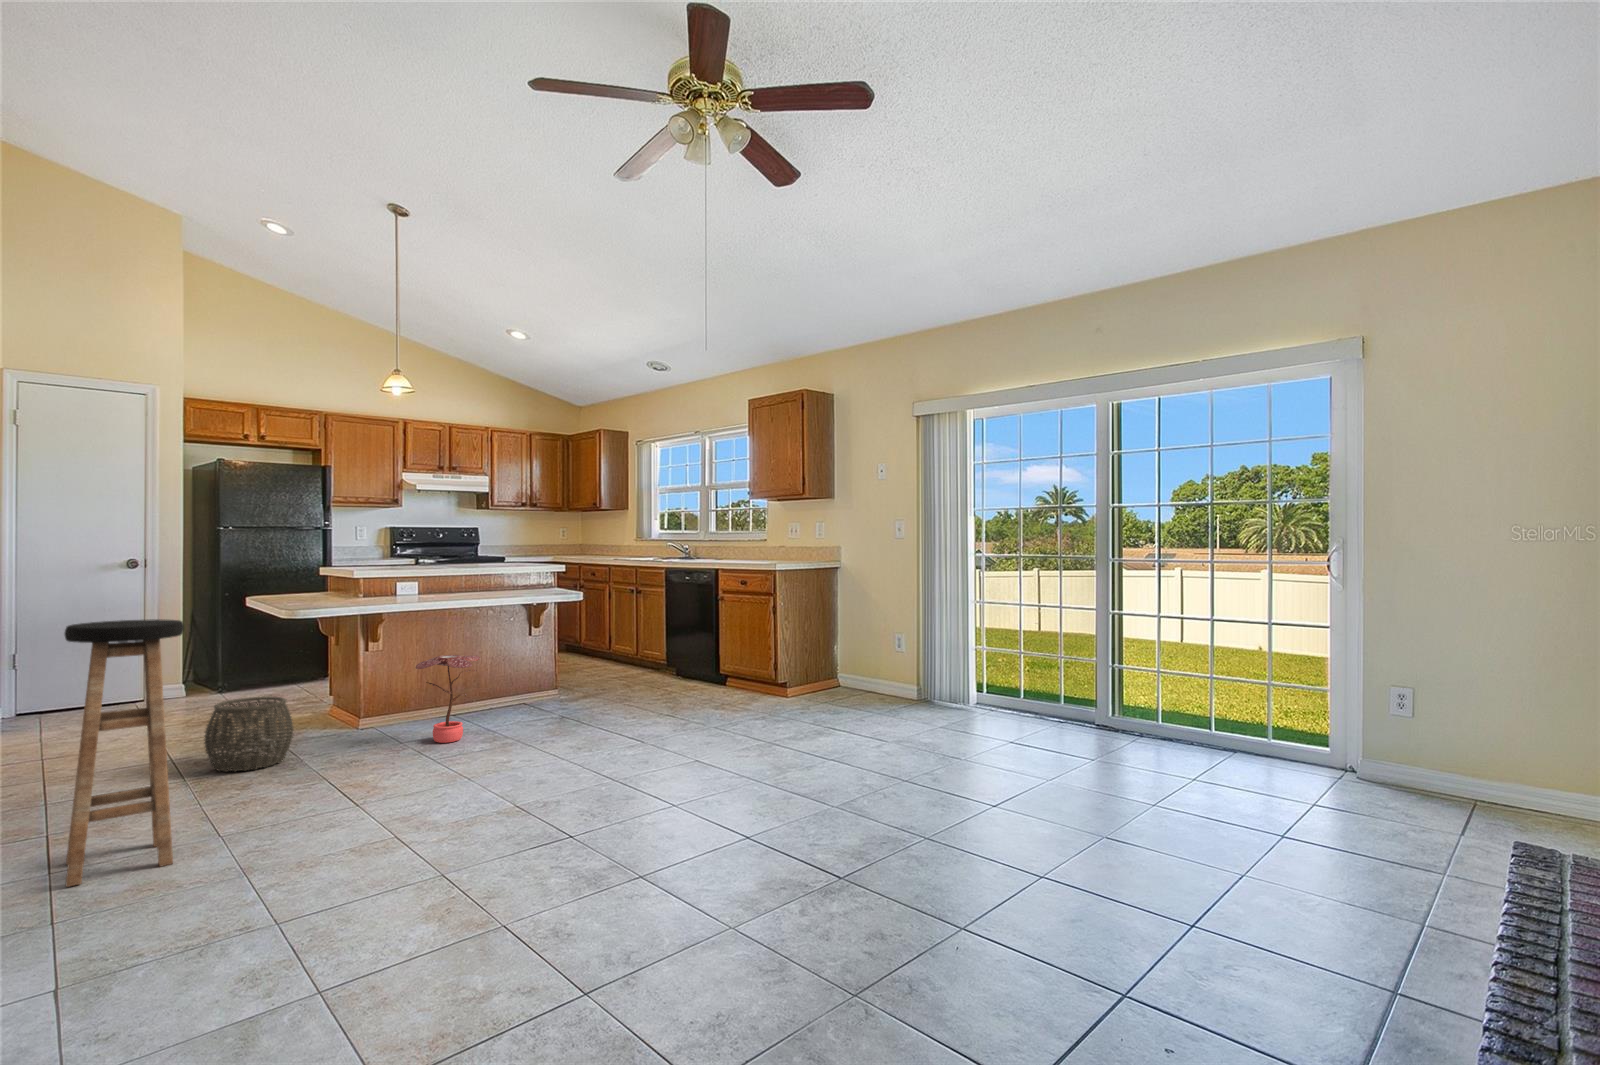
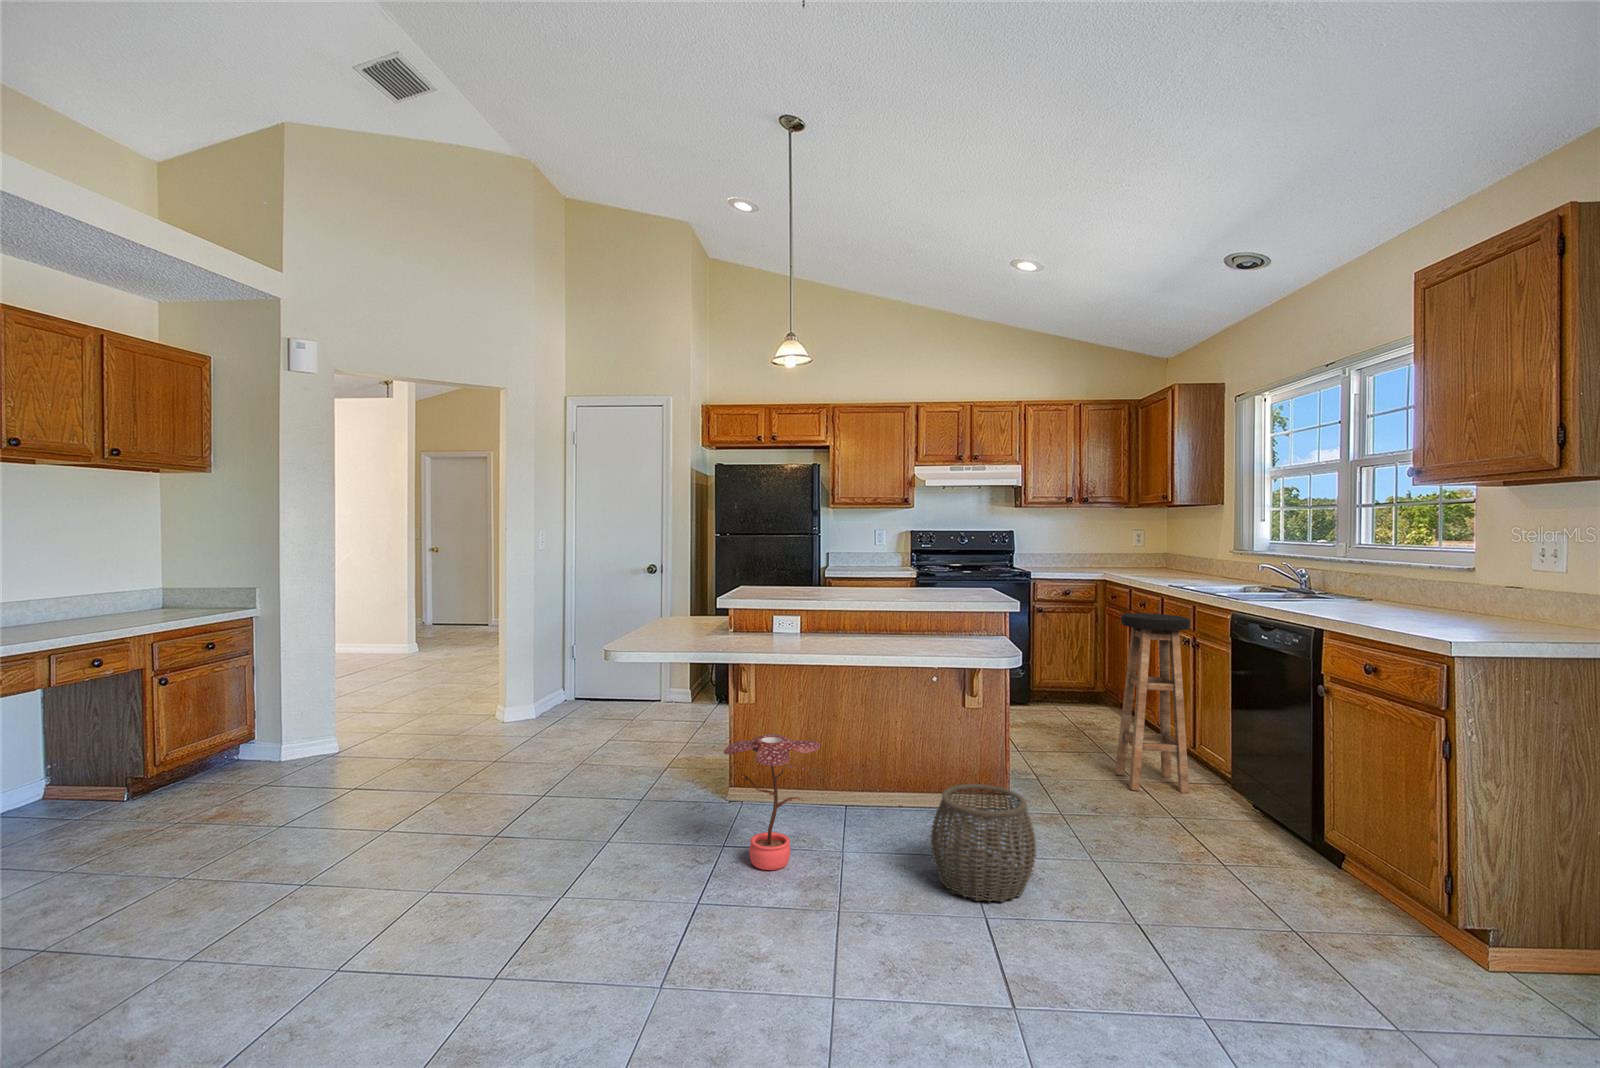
bar stool: present [65,619,184,887] -> present [1115,613,1190,793]
woven basket: present [204,697,294,772] -> present [931,784,1036,902]

